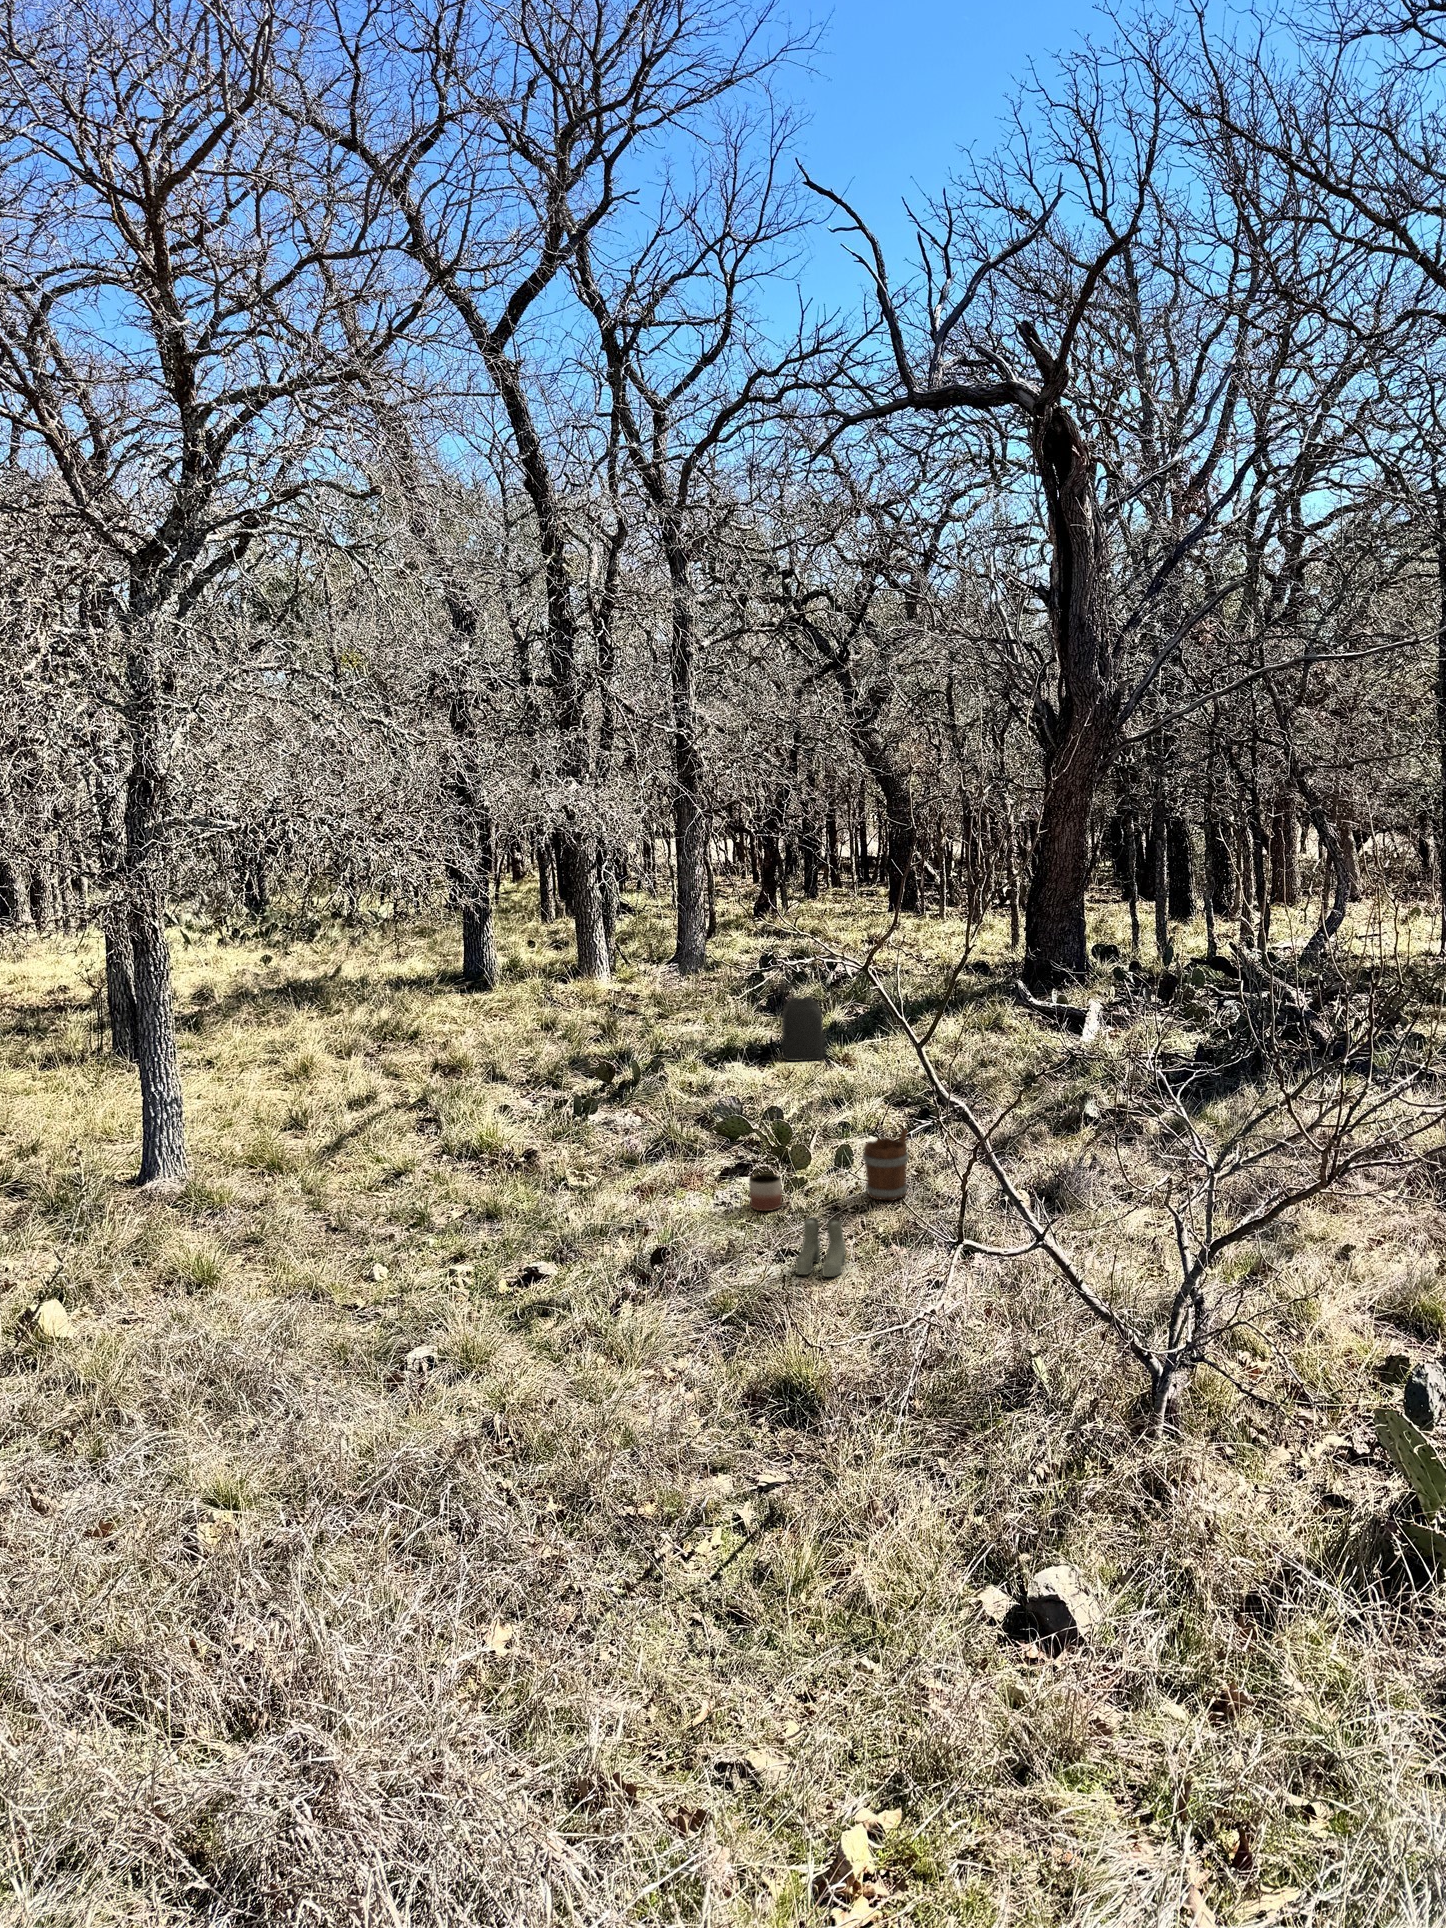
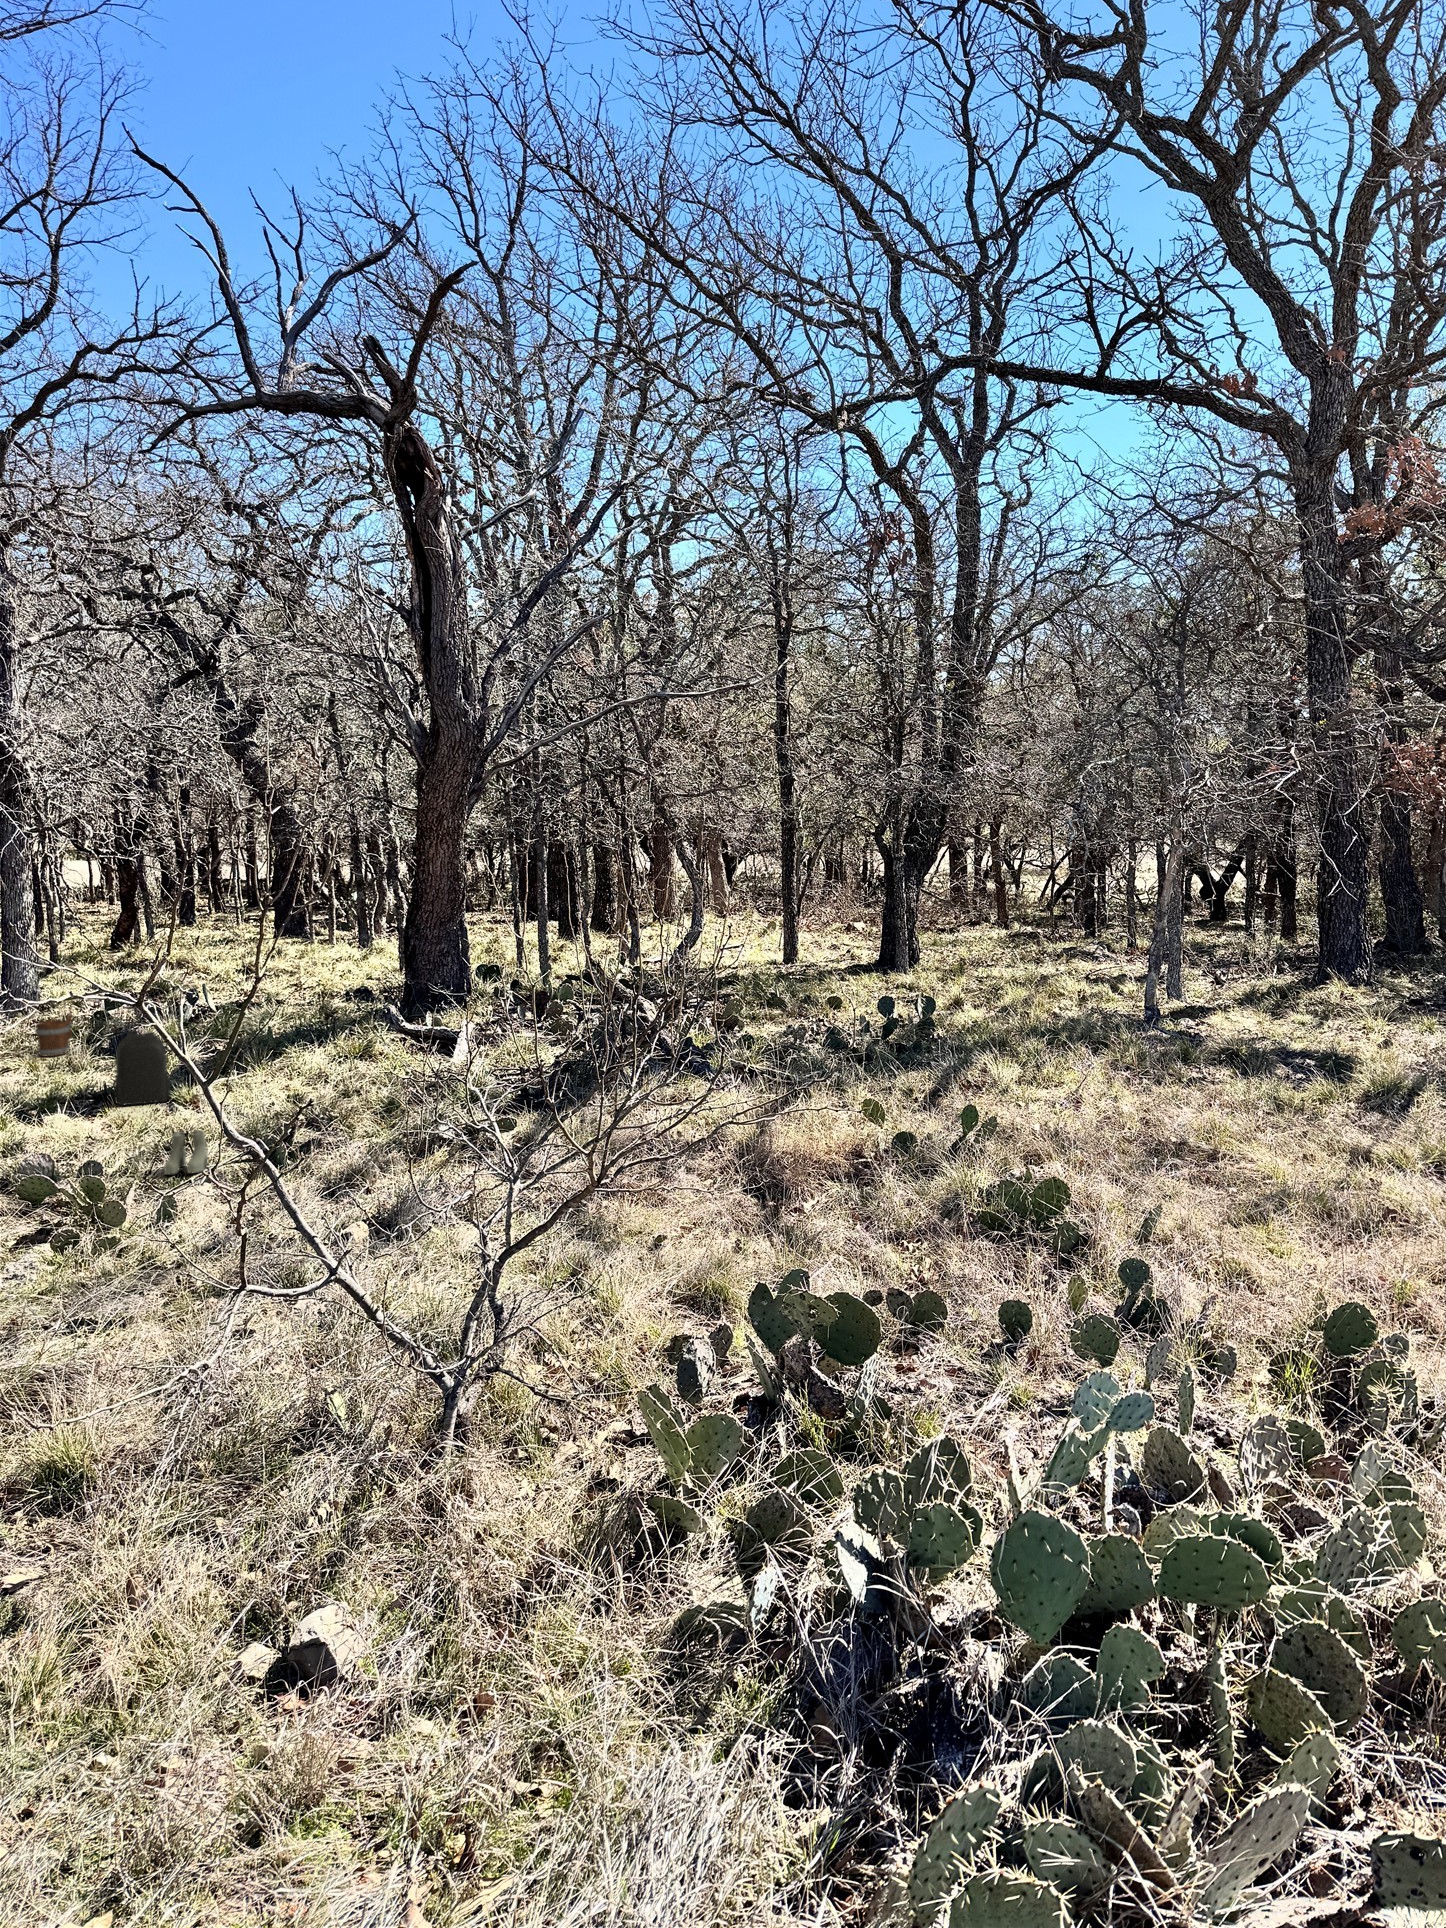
bucket: present [862,1129,909,1200] -> present [35,1014,72,1057]
planter: present [749,1174,782,1211] -> none [42,1238,86,1282]
boots: present [796,1217,846,1277] -> present [164,1131,208,1175]

